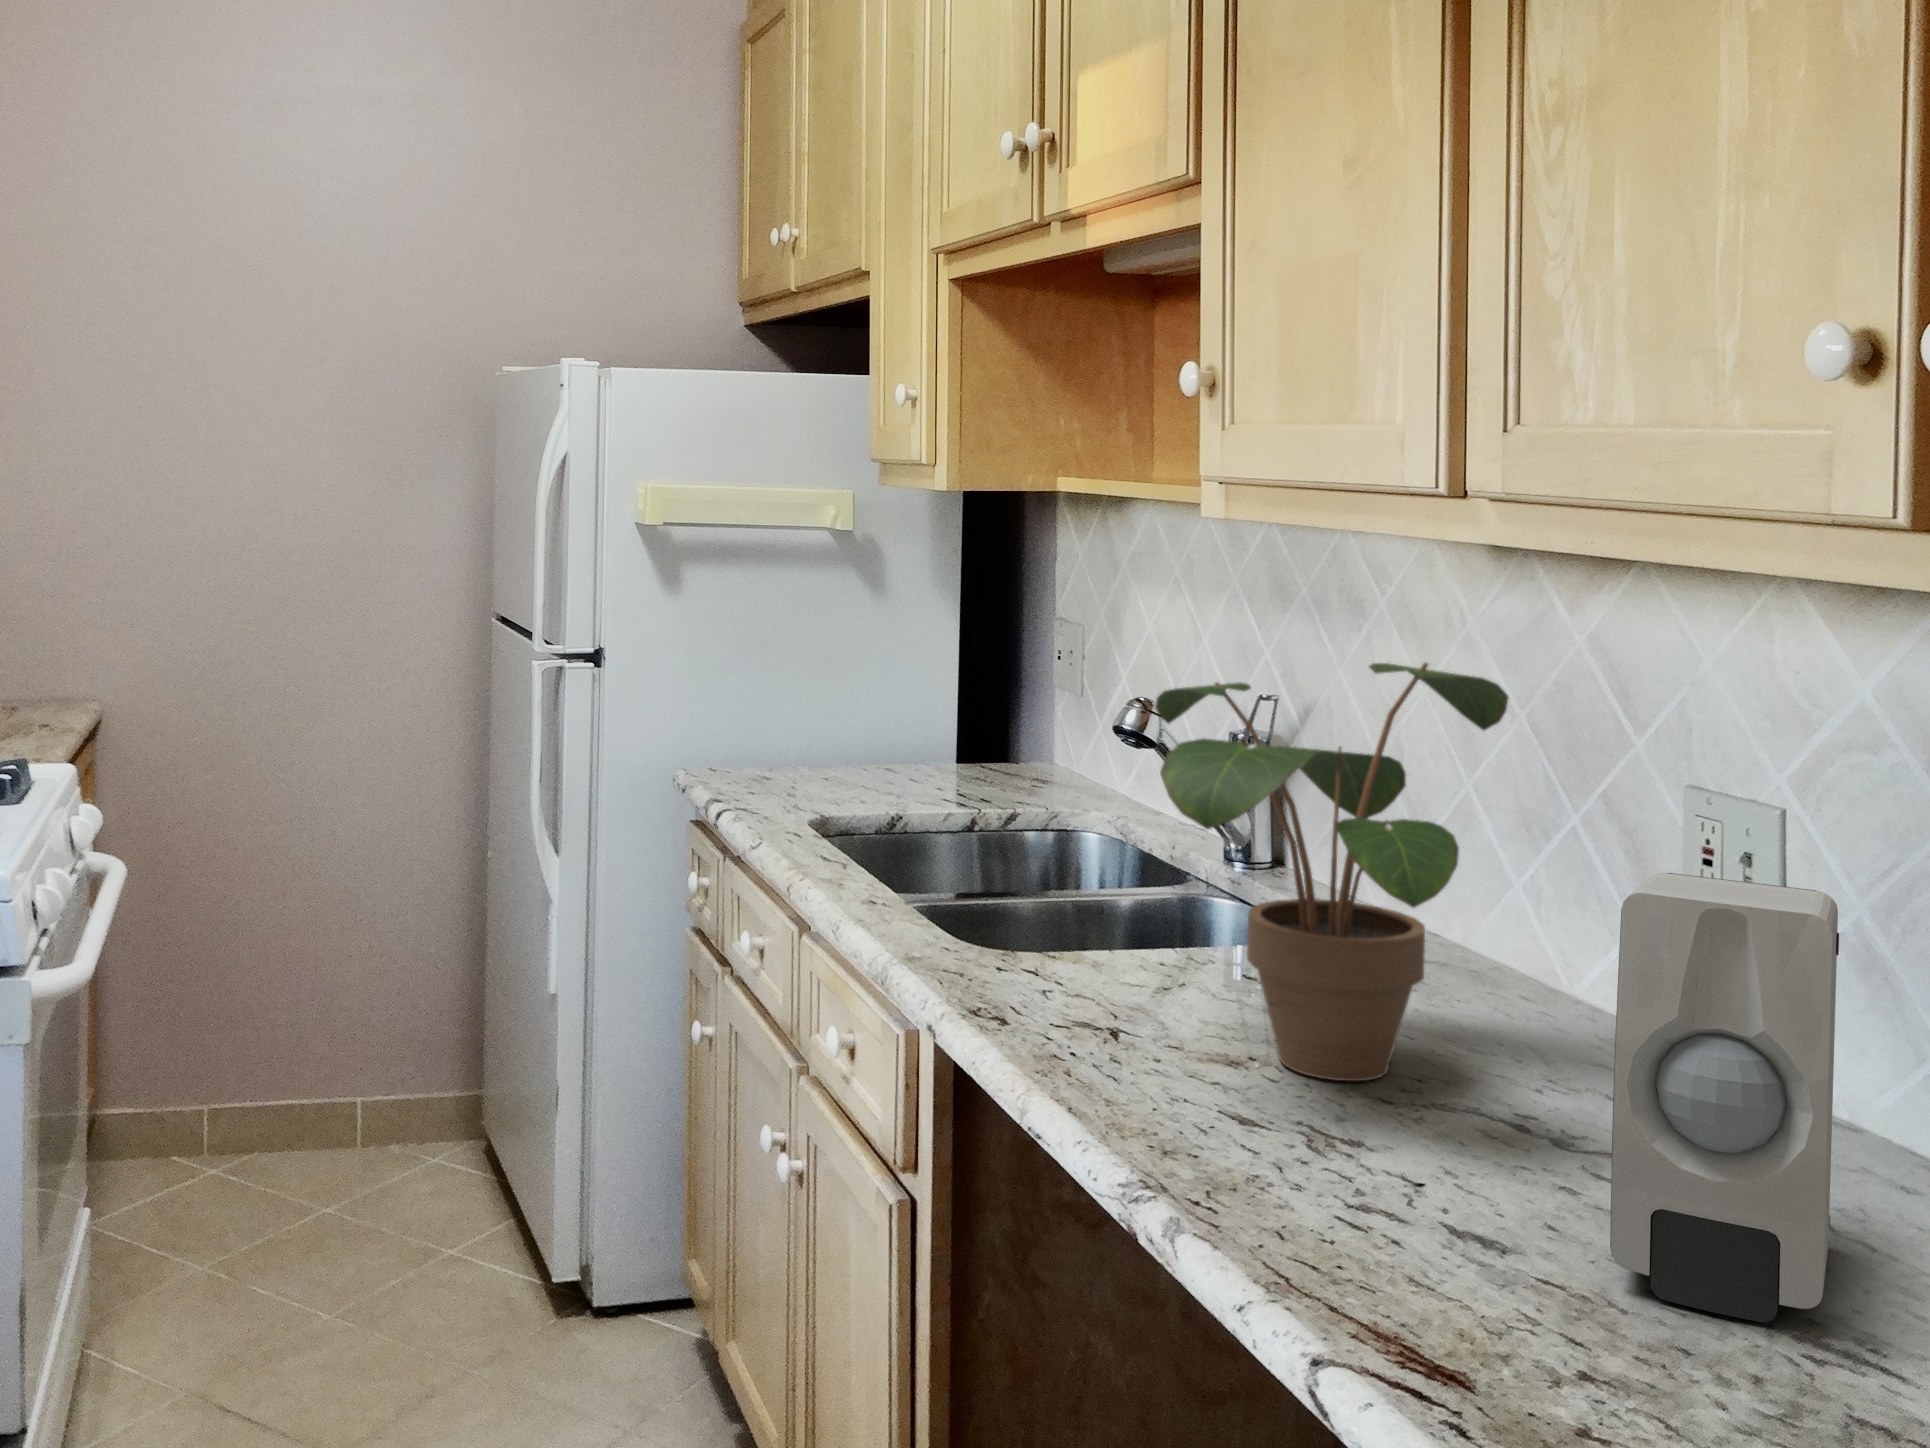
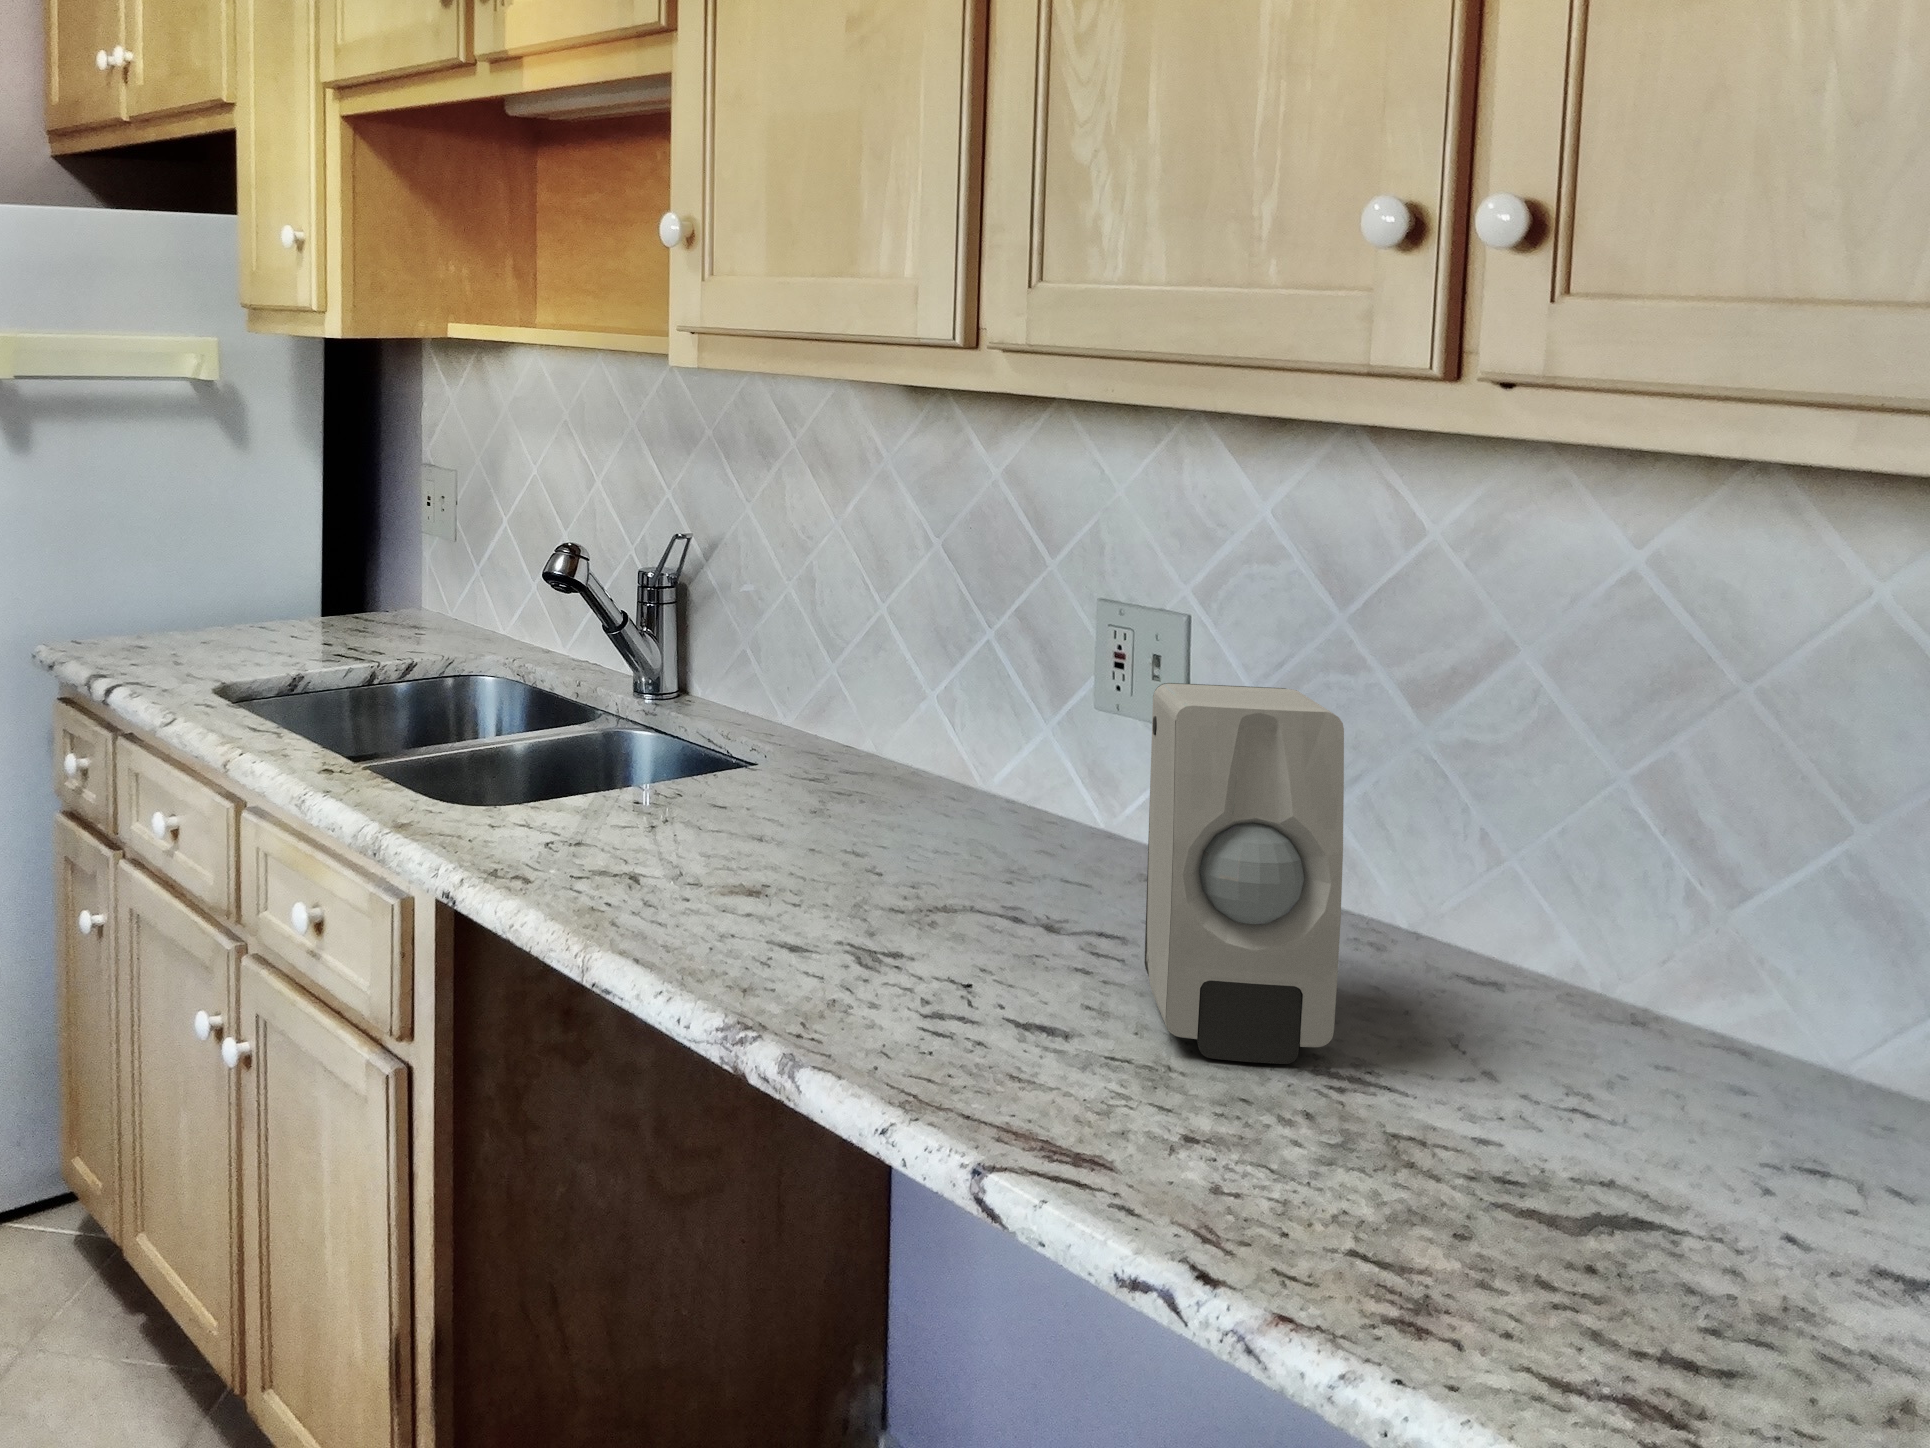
potted plant: present [1156,663,1508,1081] -> none [662,501,978,897]

